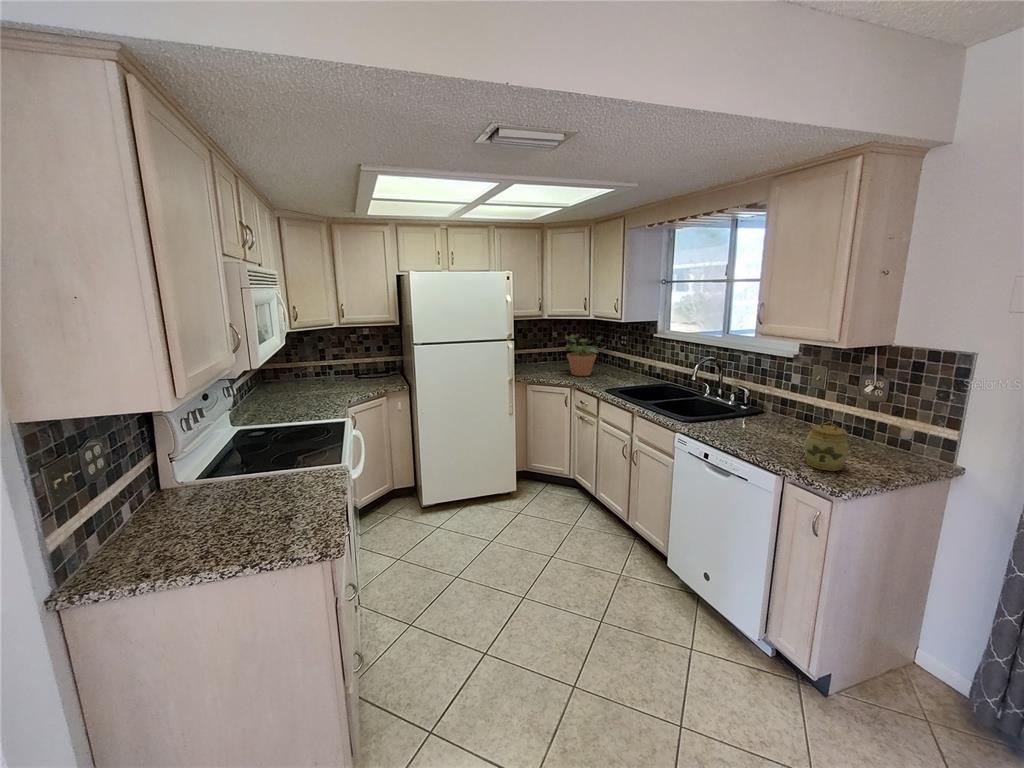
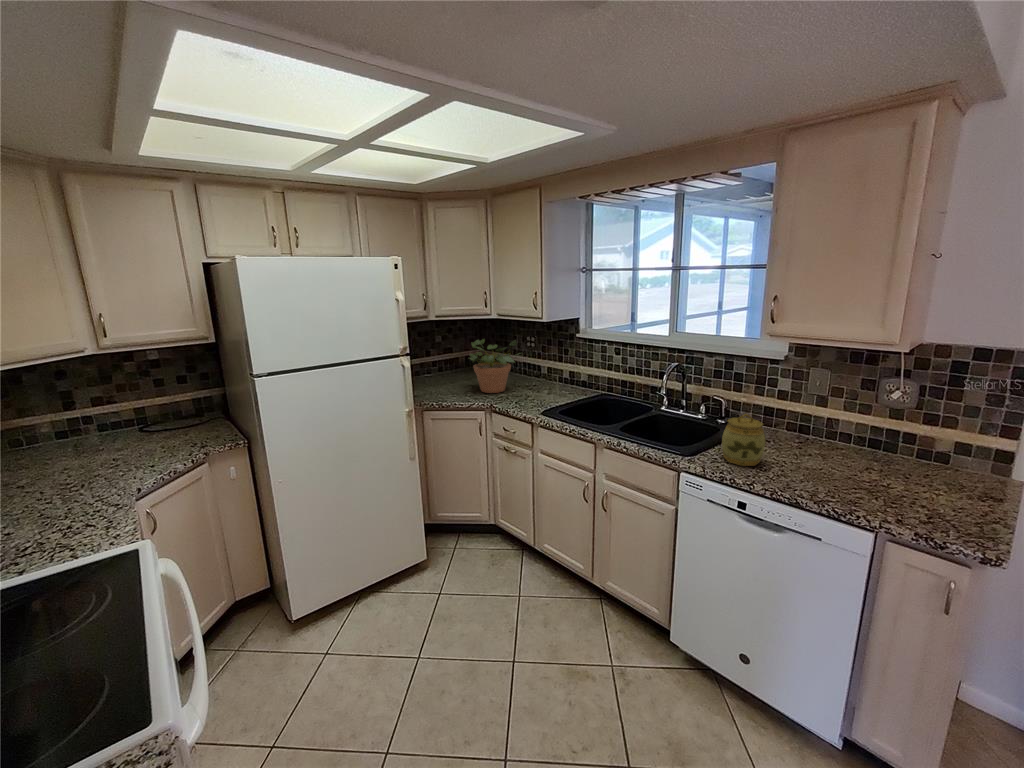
jar: present [805,421,849,471] -> present [722,414,765,466]

